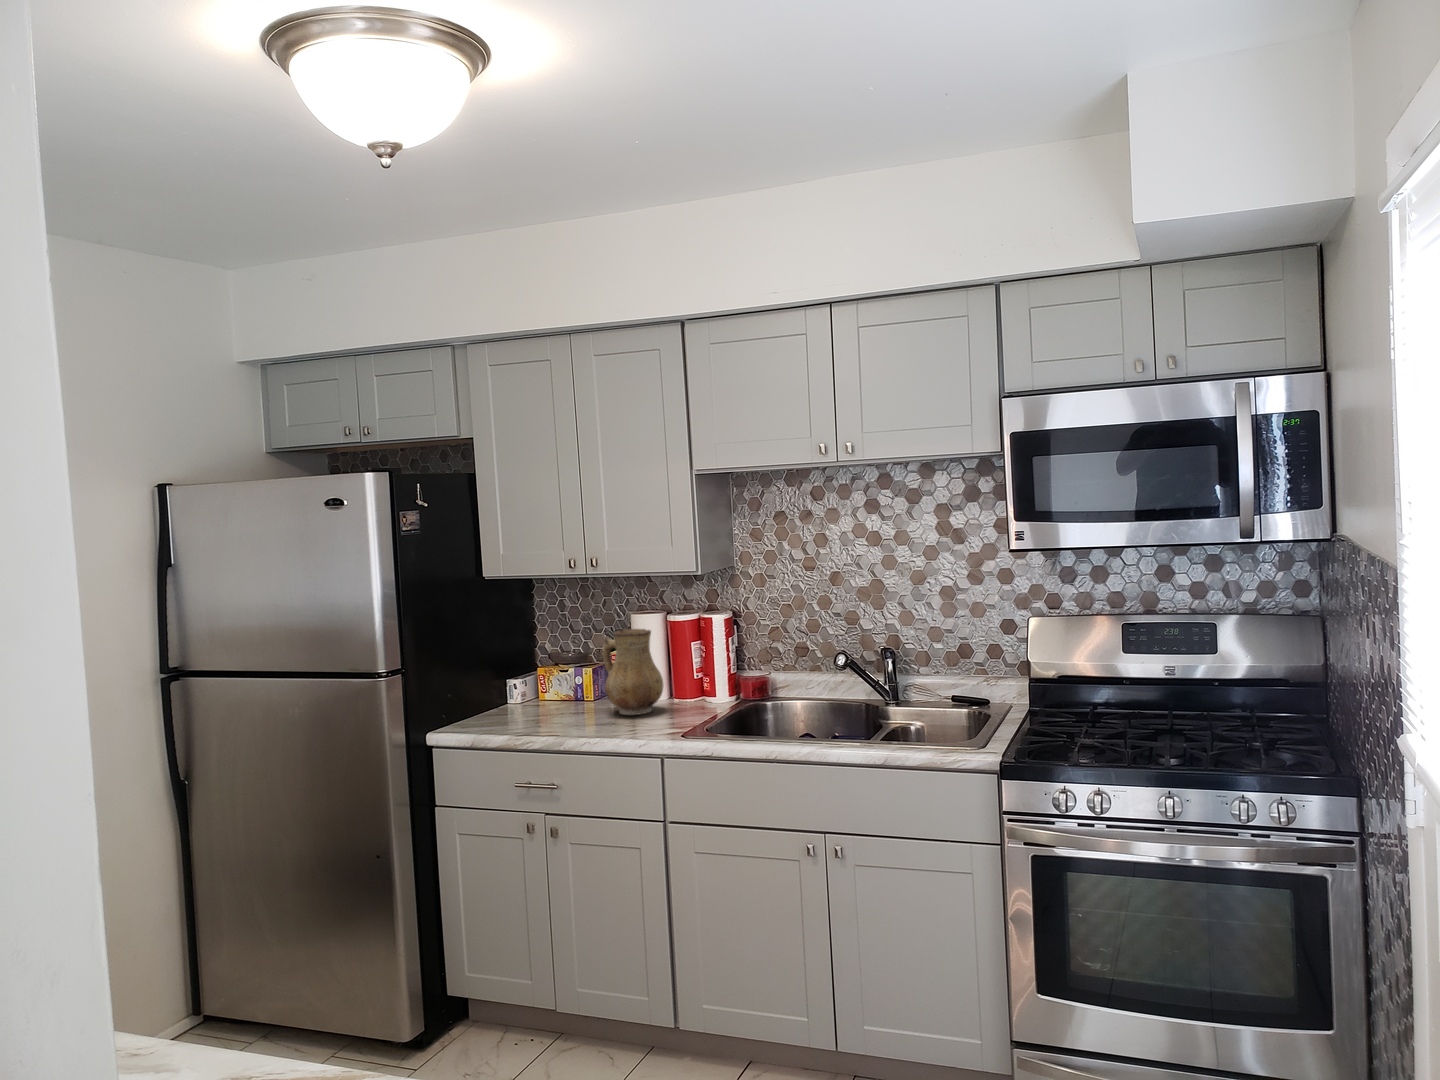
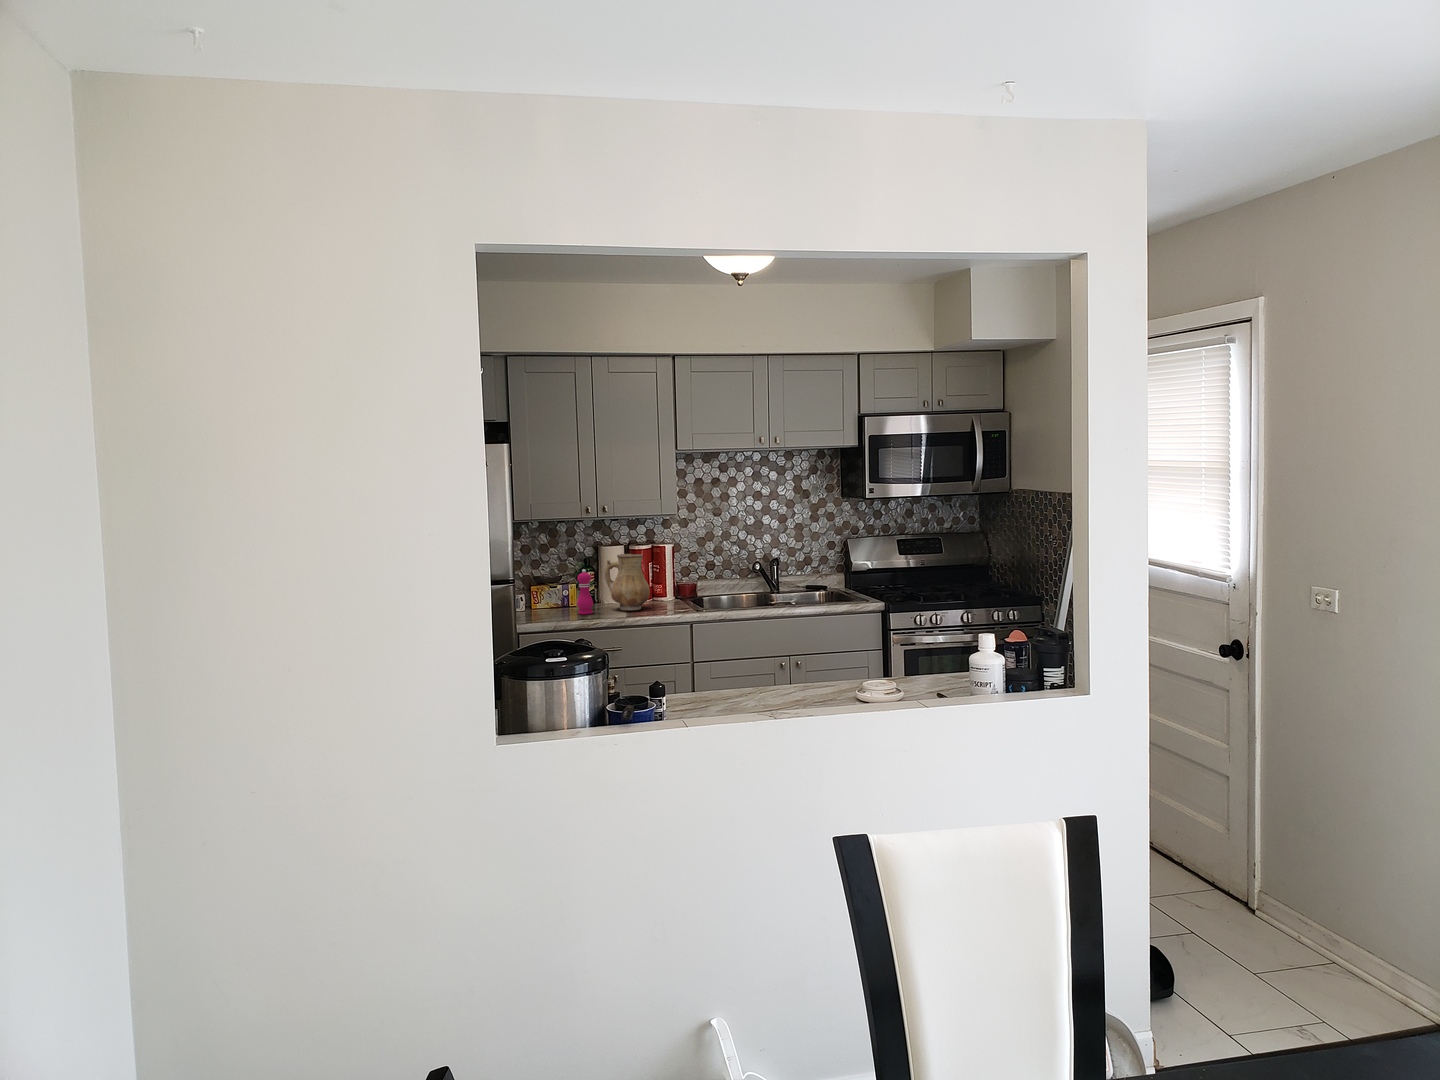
pepper mill: none [555,650,578,716] -> present [577,569,593,614]

